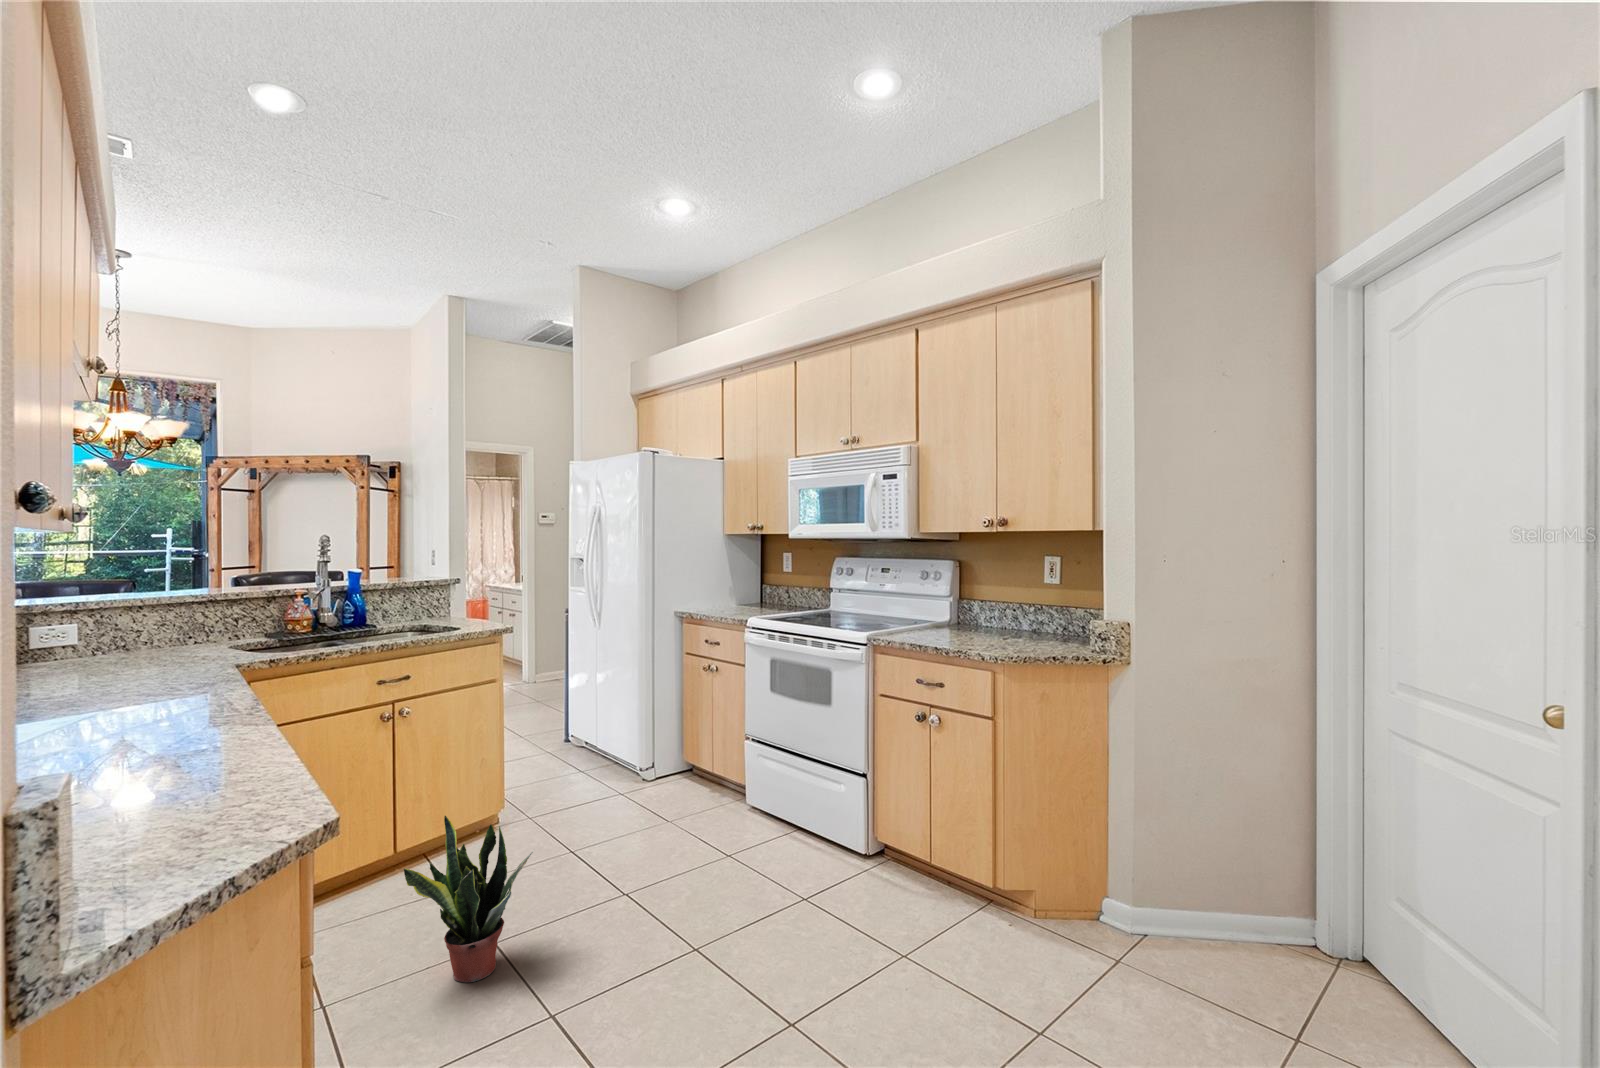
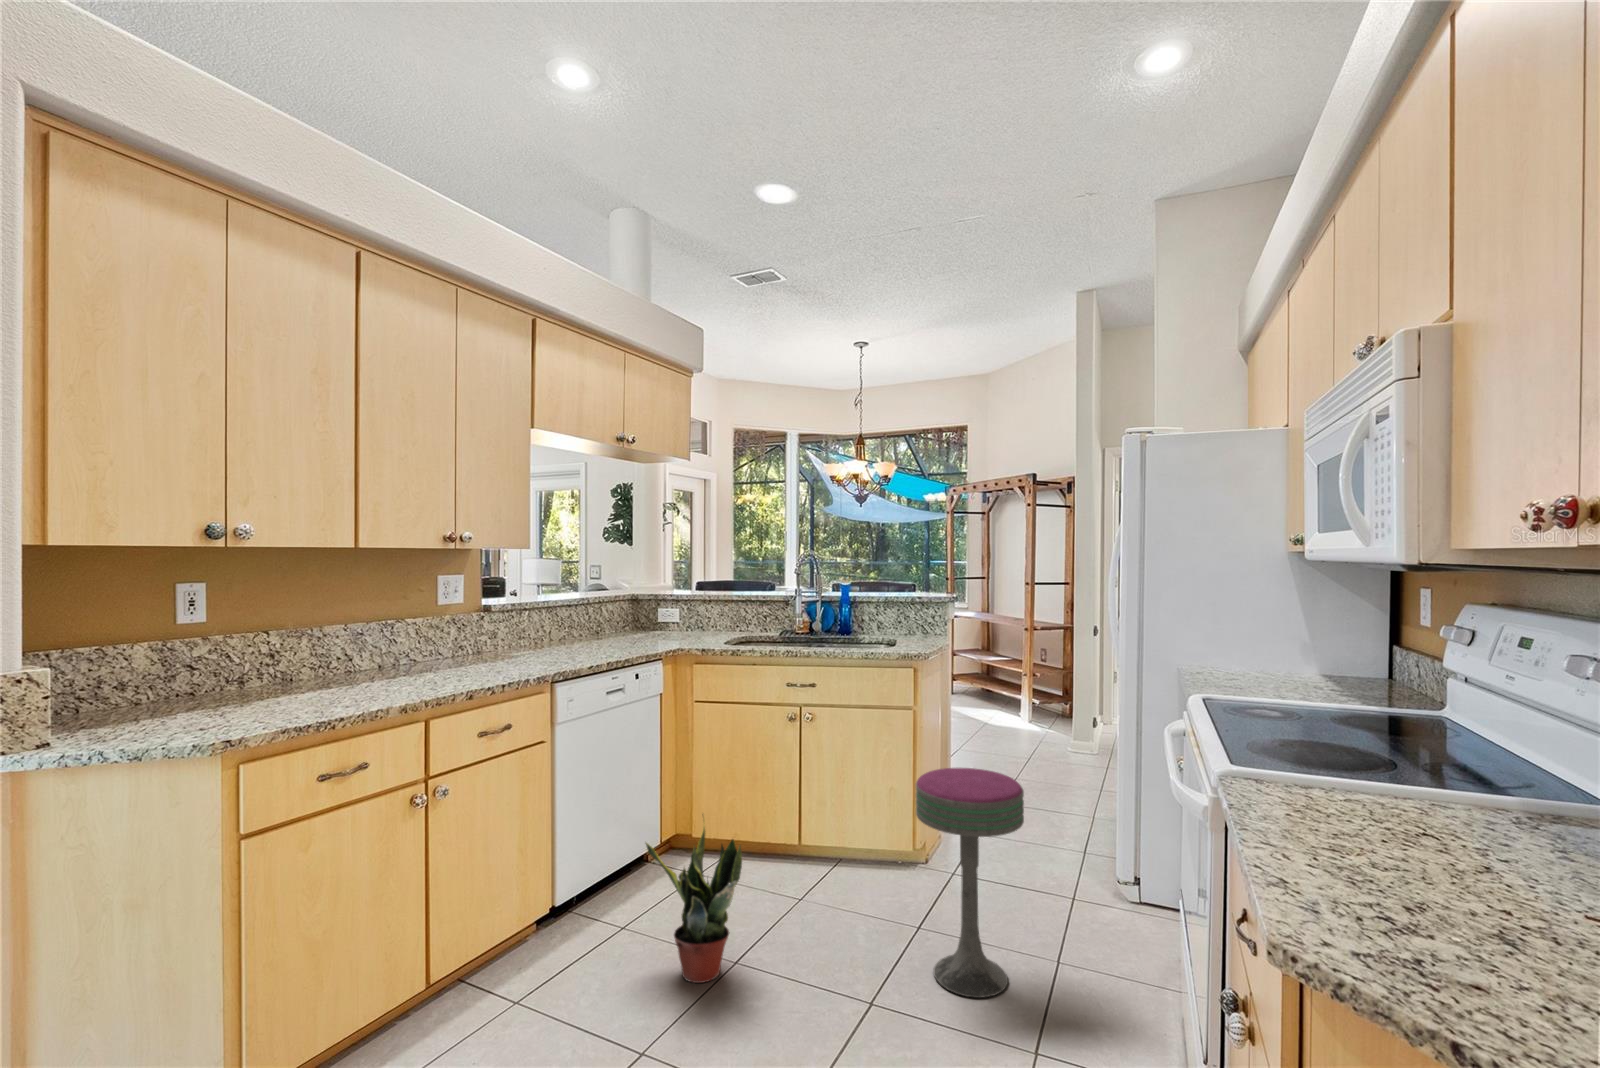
bar stool: none [599,702,681,868] -> present [916,768,1024,998]

